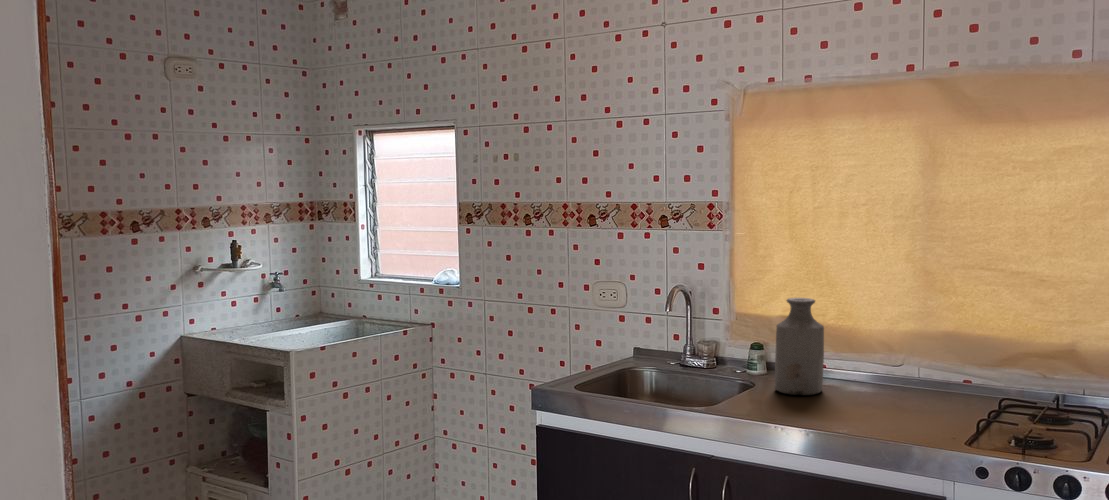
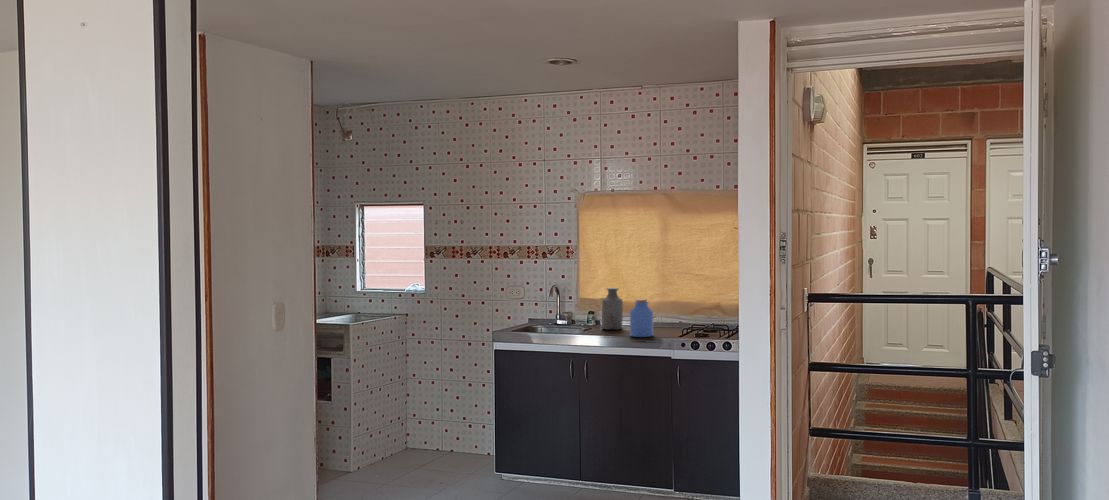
jar: none [835,336,897,435] -> present [630,299,653,337]

